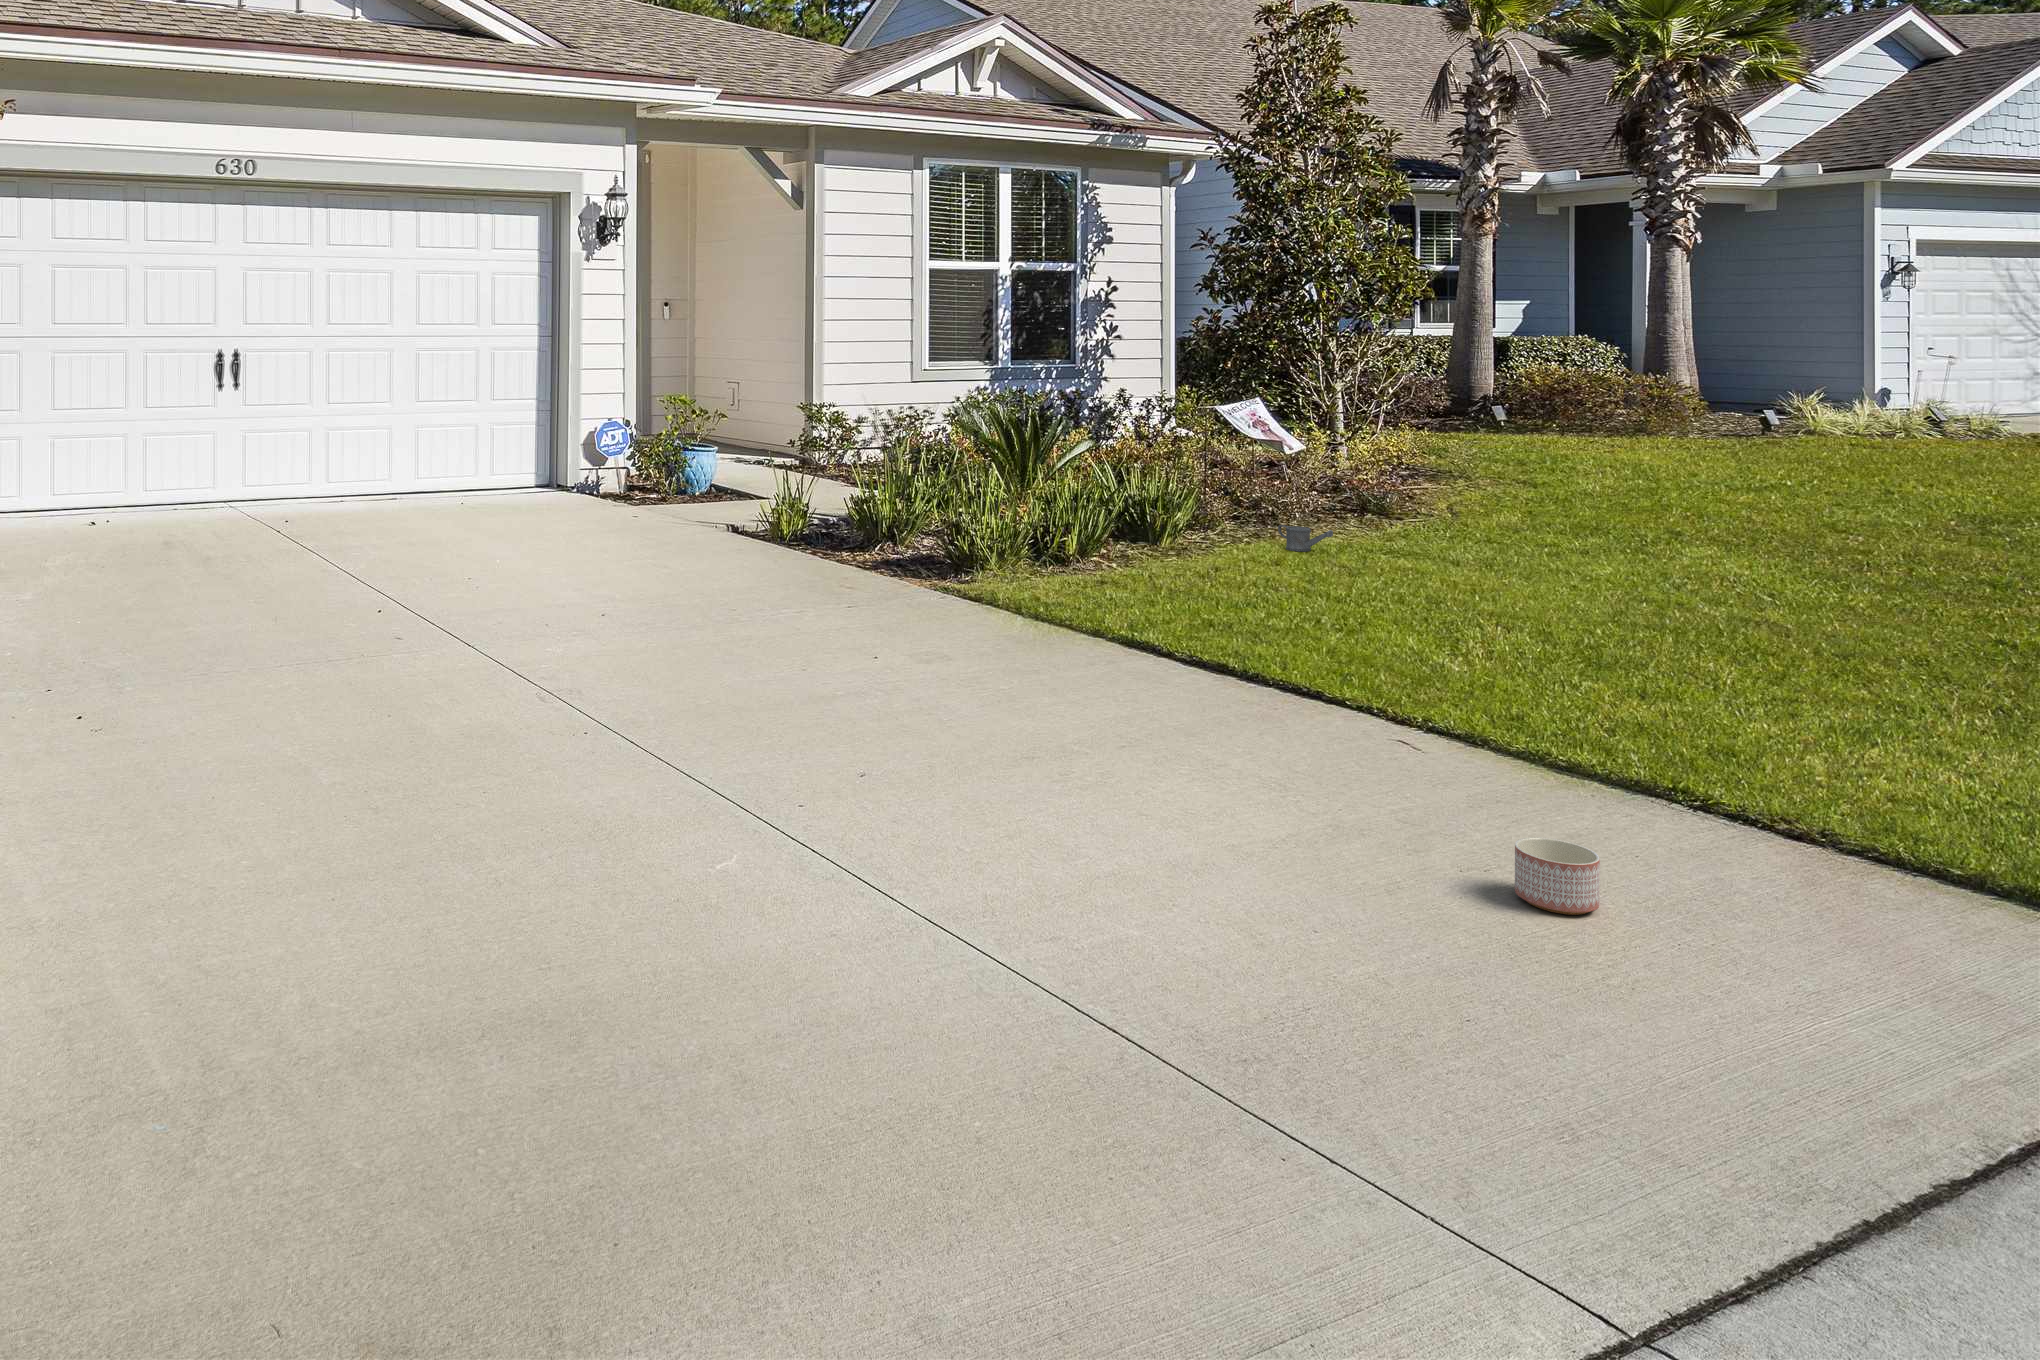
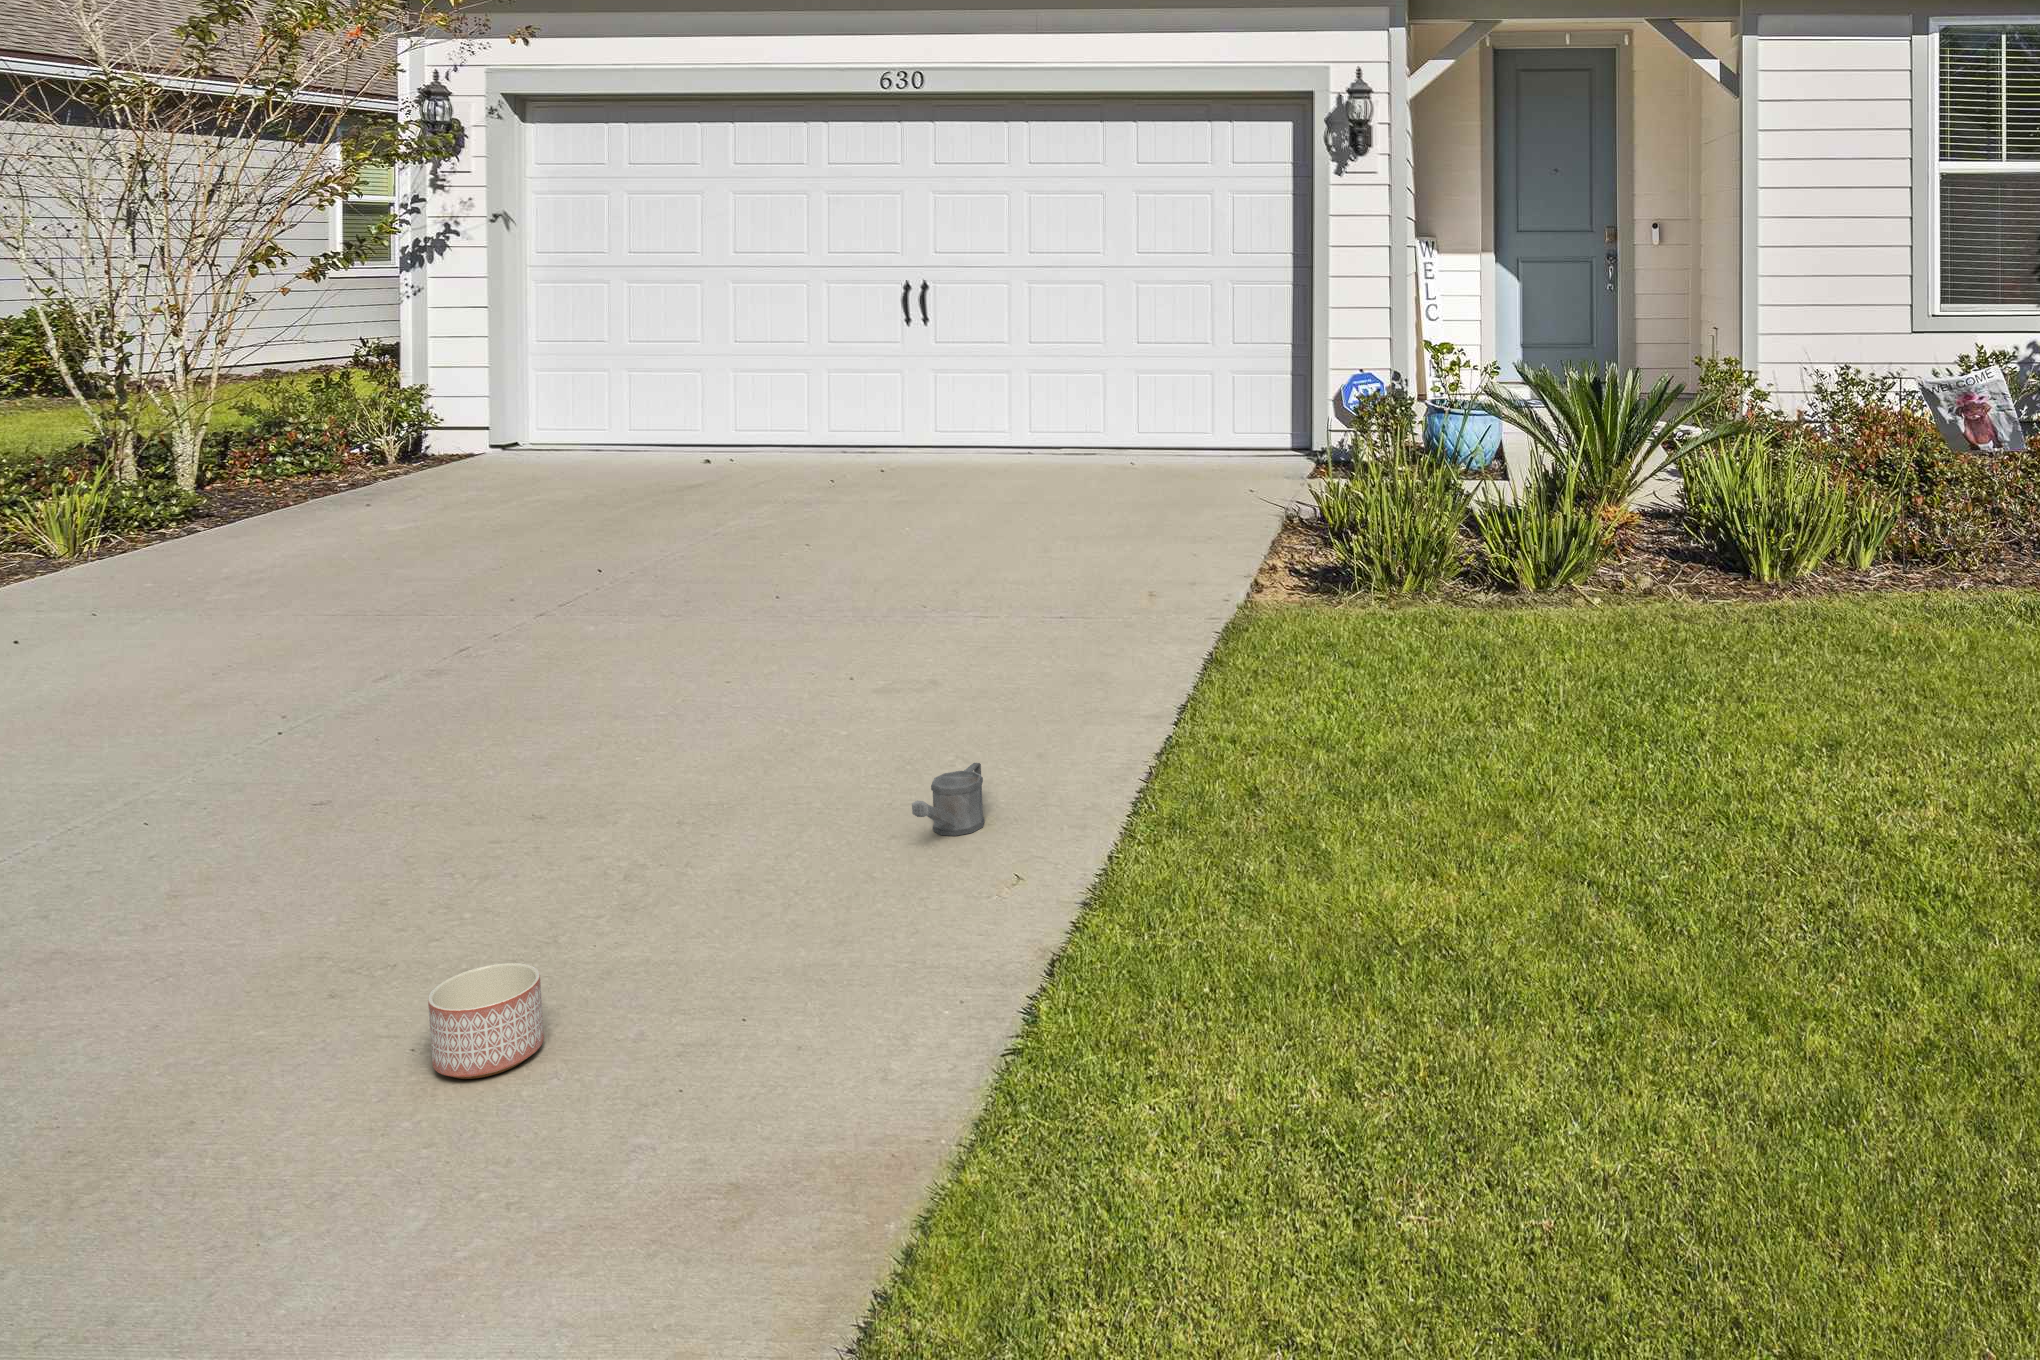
watering can: present [1278,525,1333,552] -> present [912,763,984,836]

